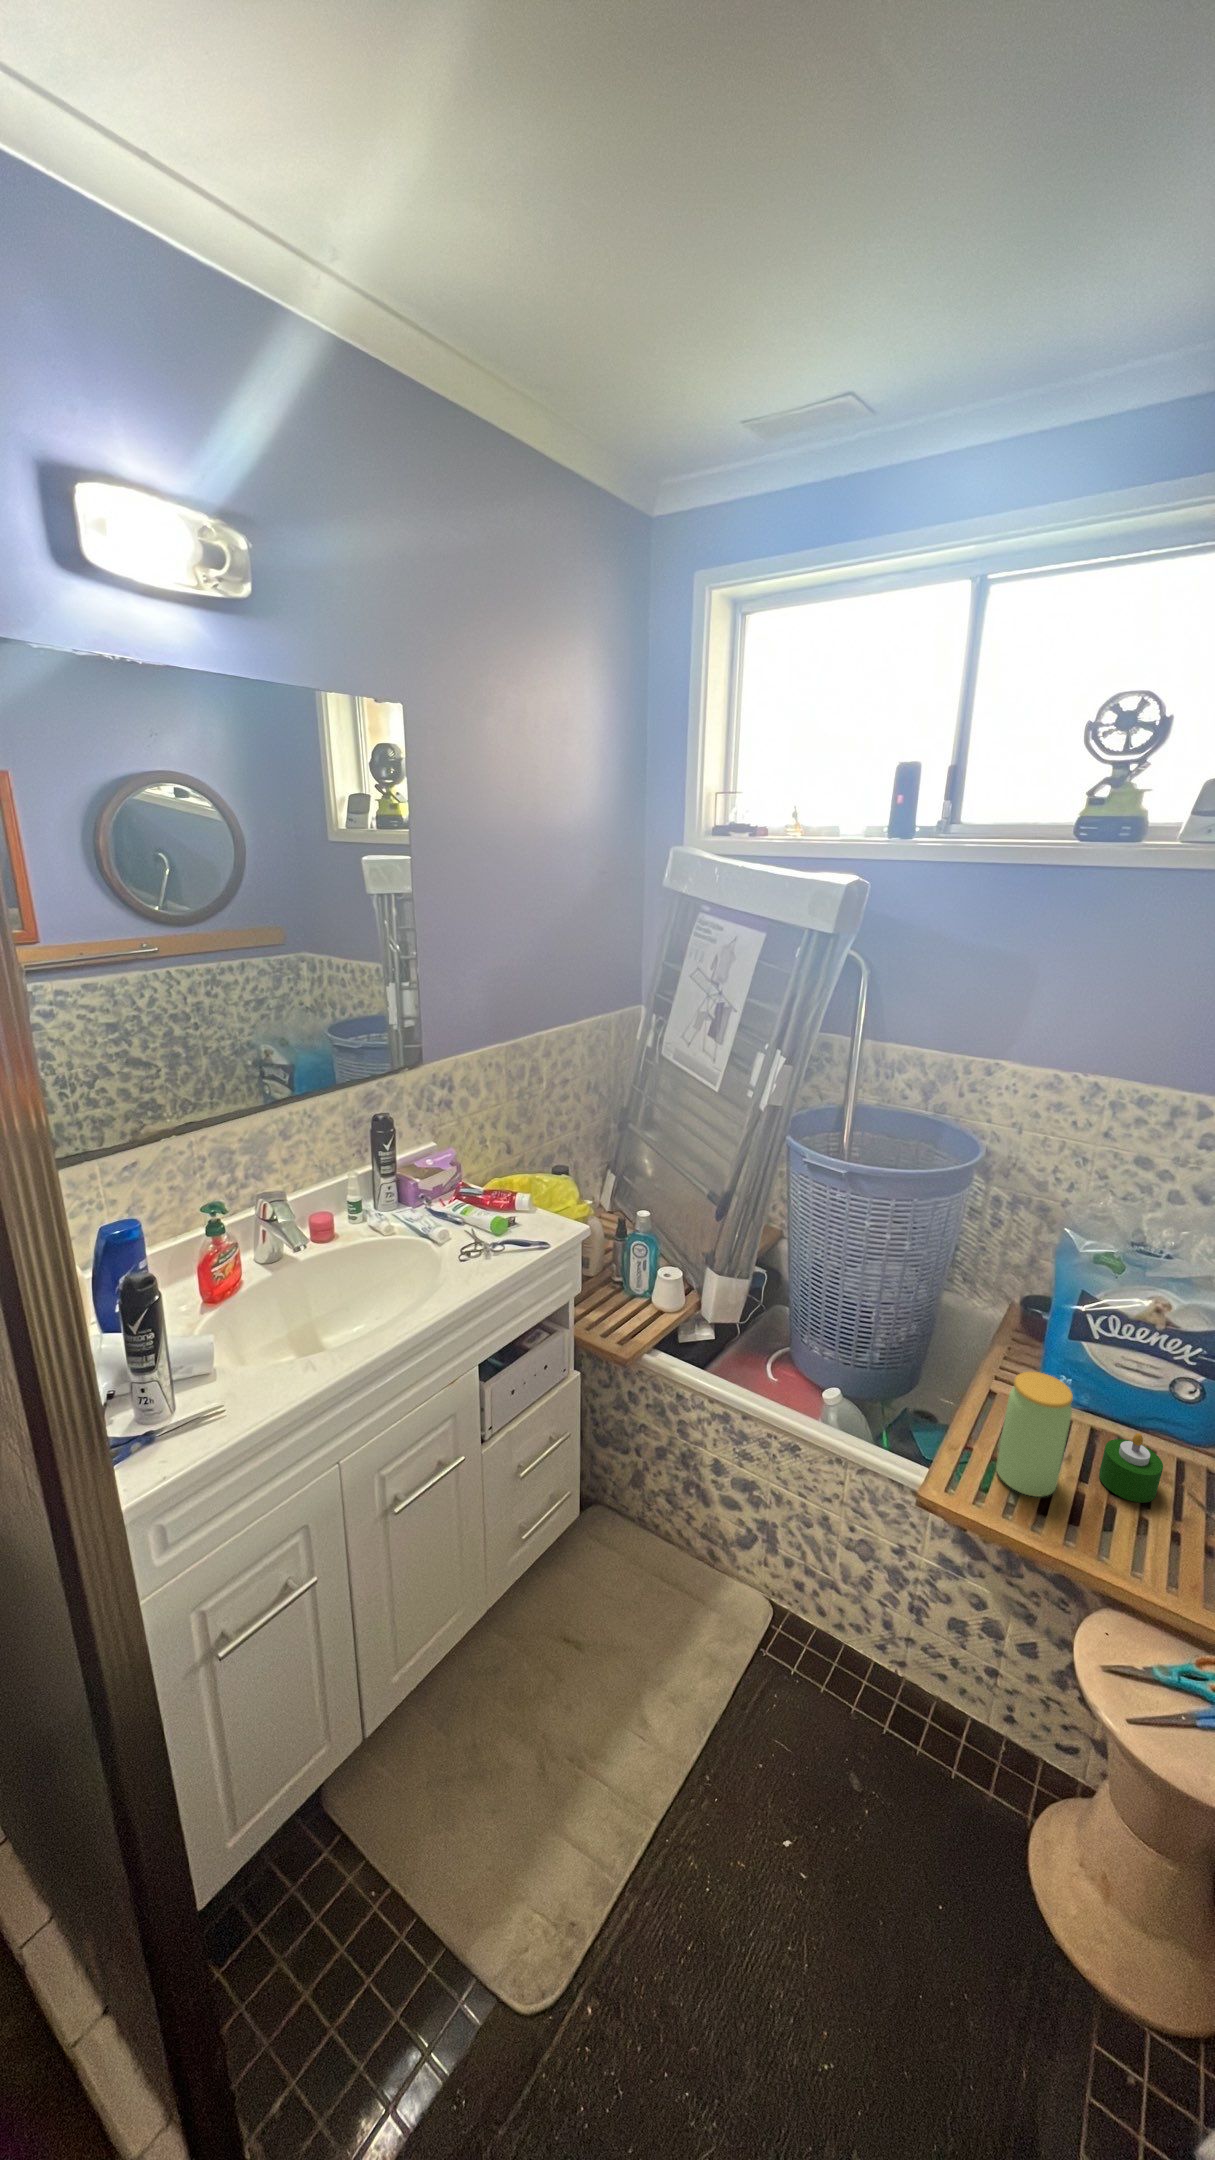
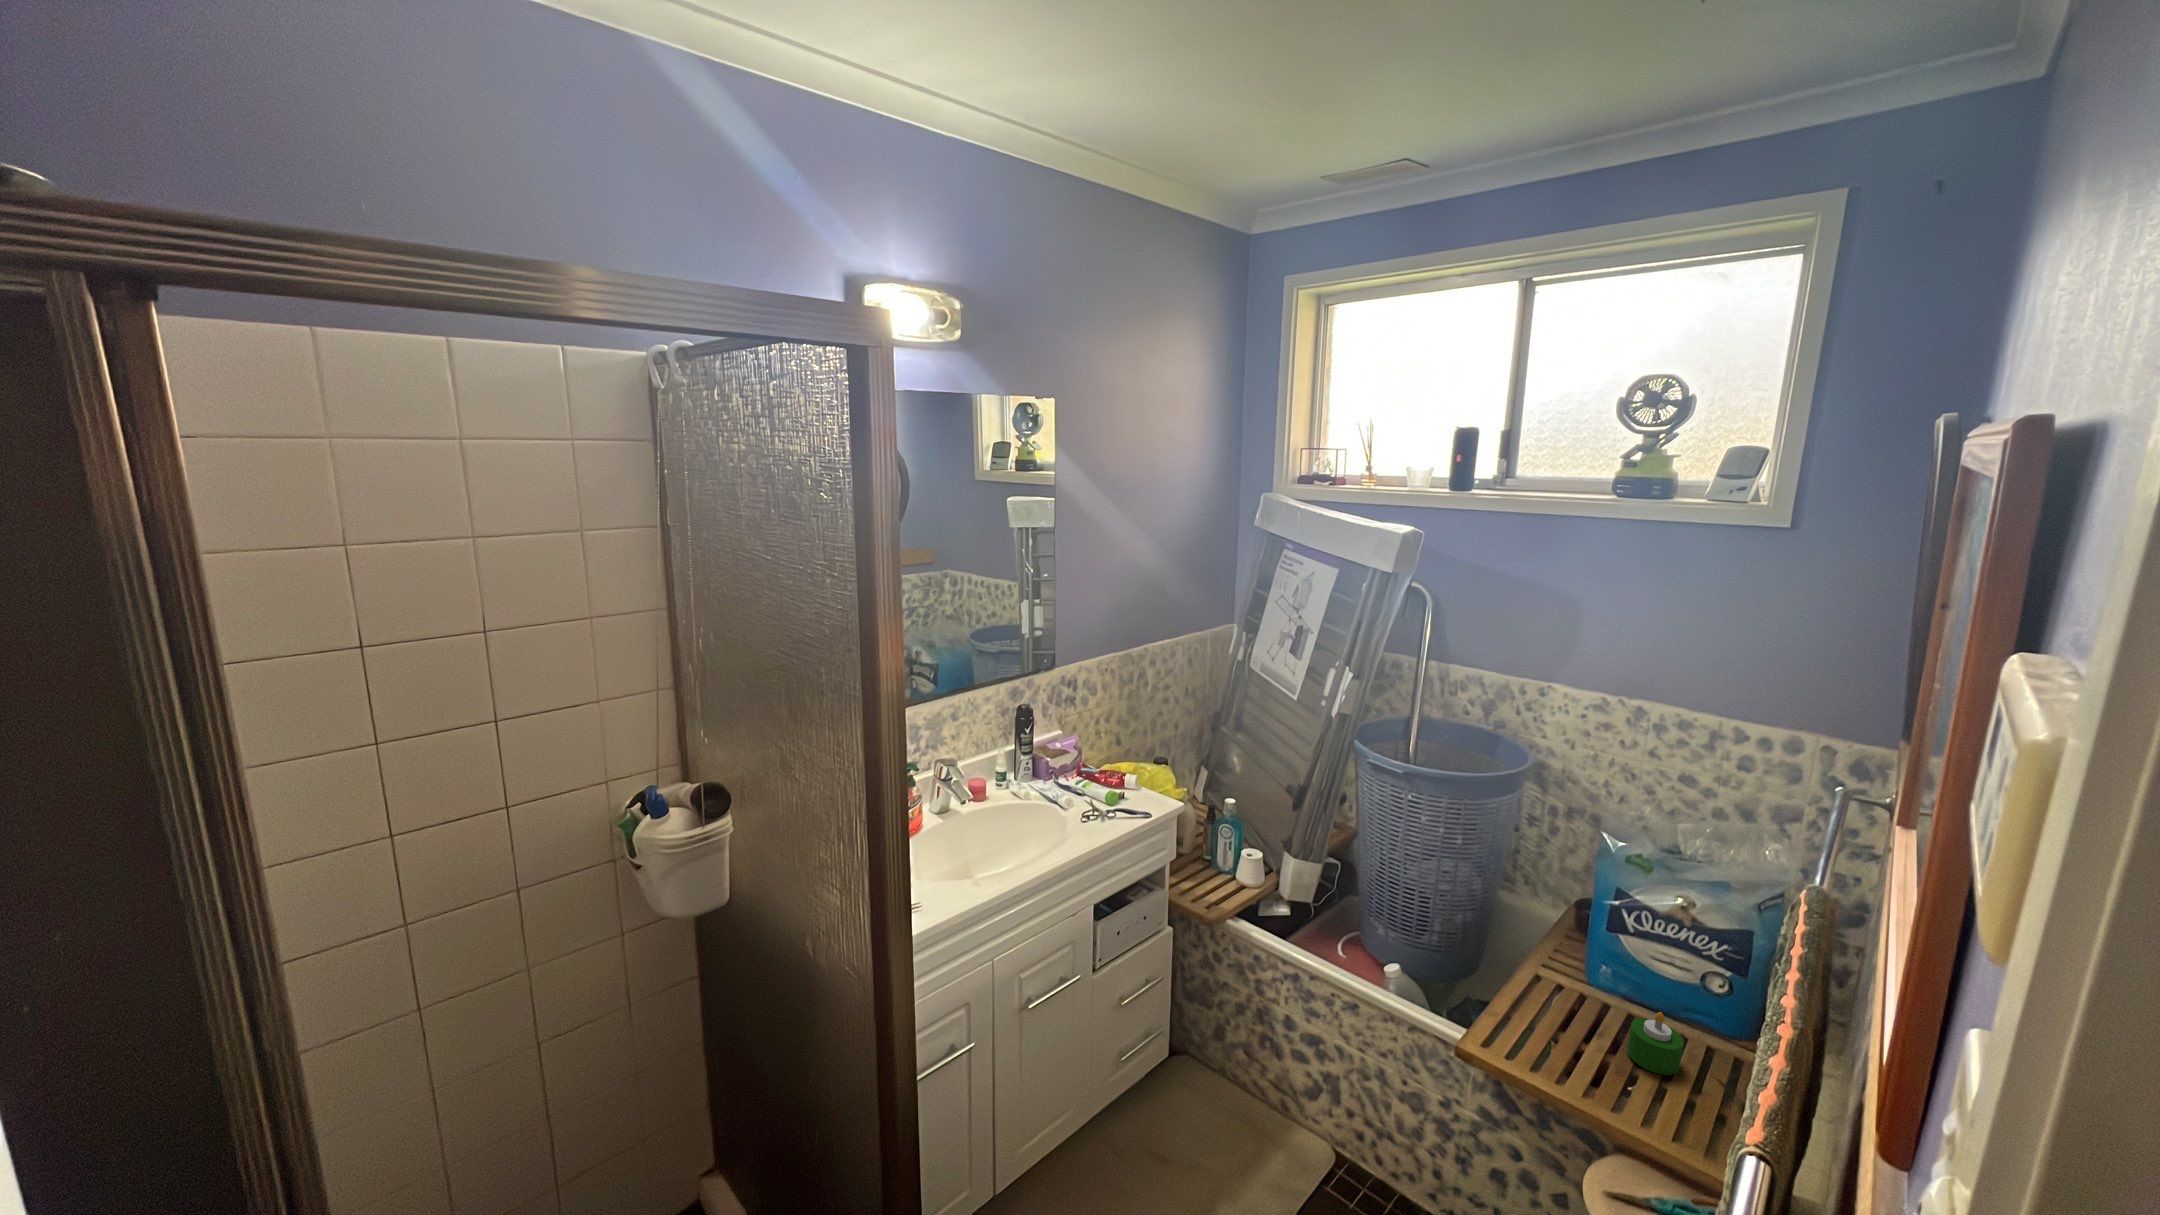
jar: present [996,1372,1073,1497] -> none [1531,950,1596,1061]

